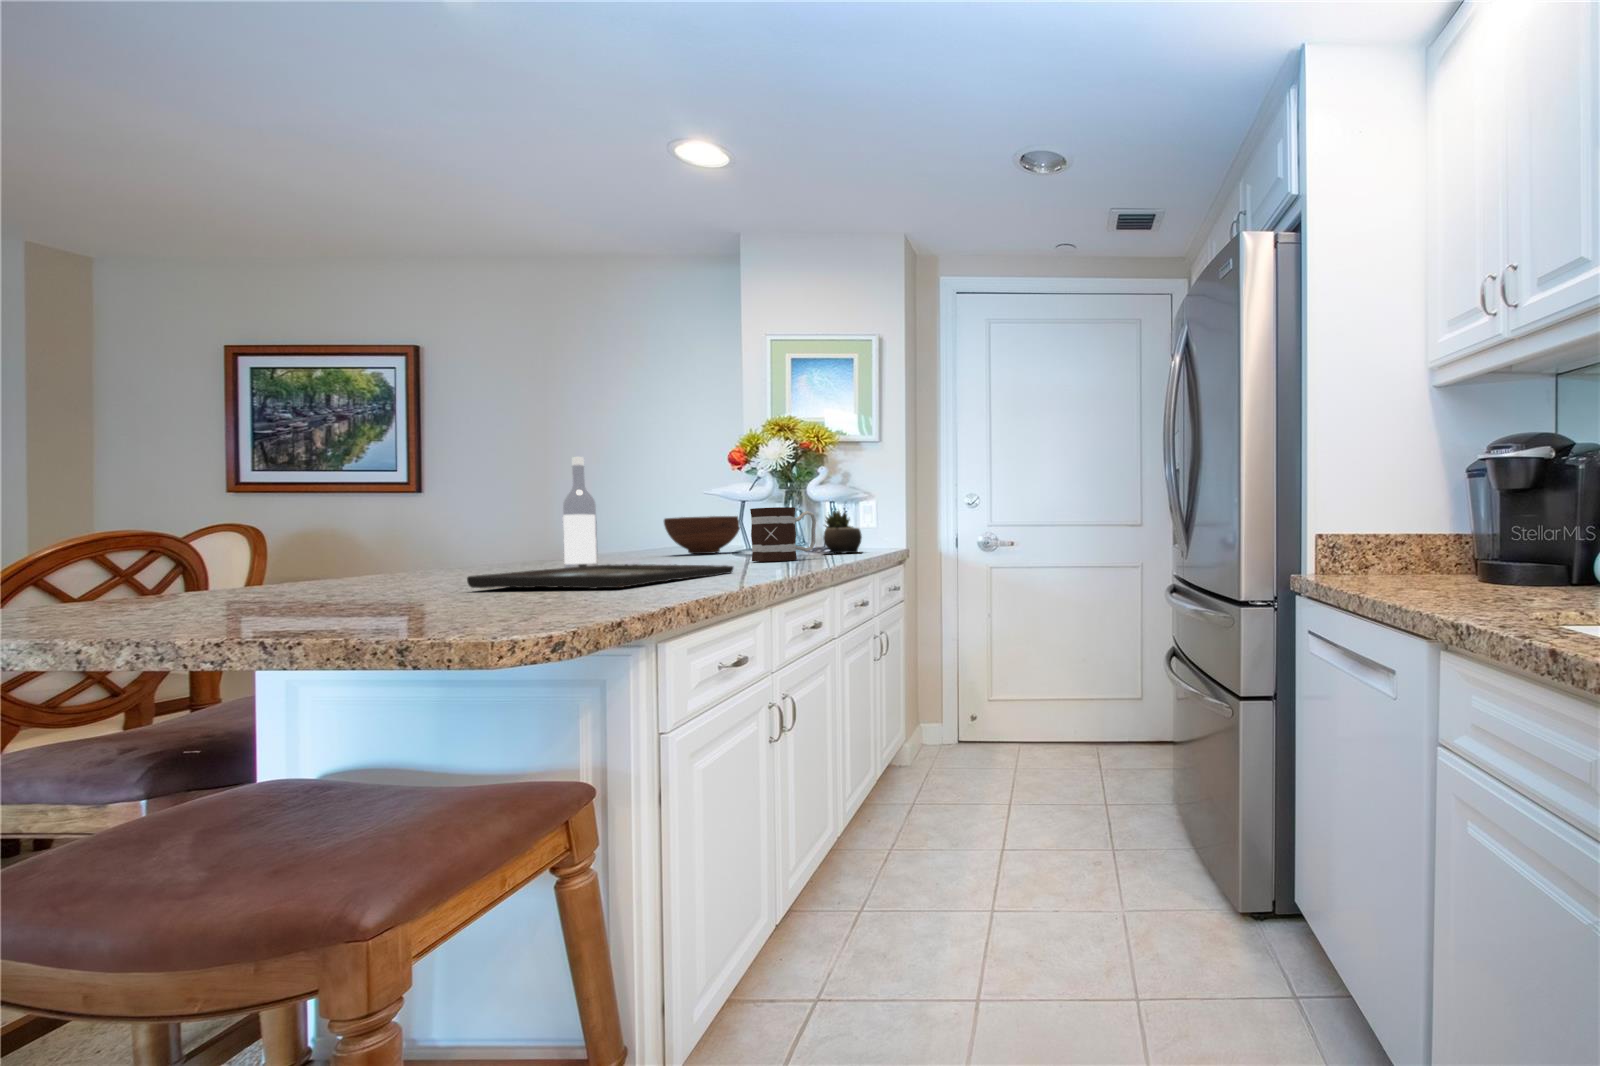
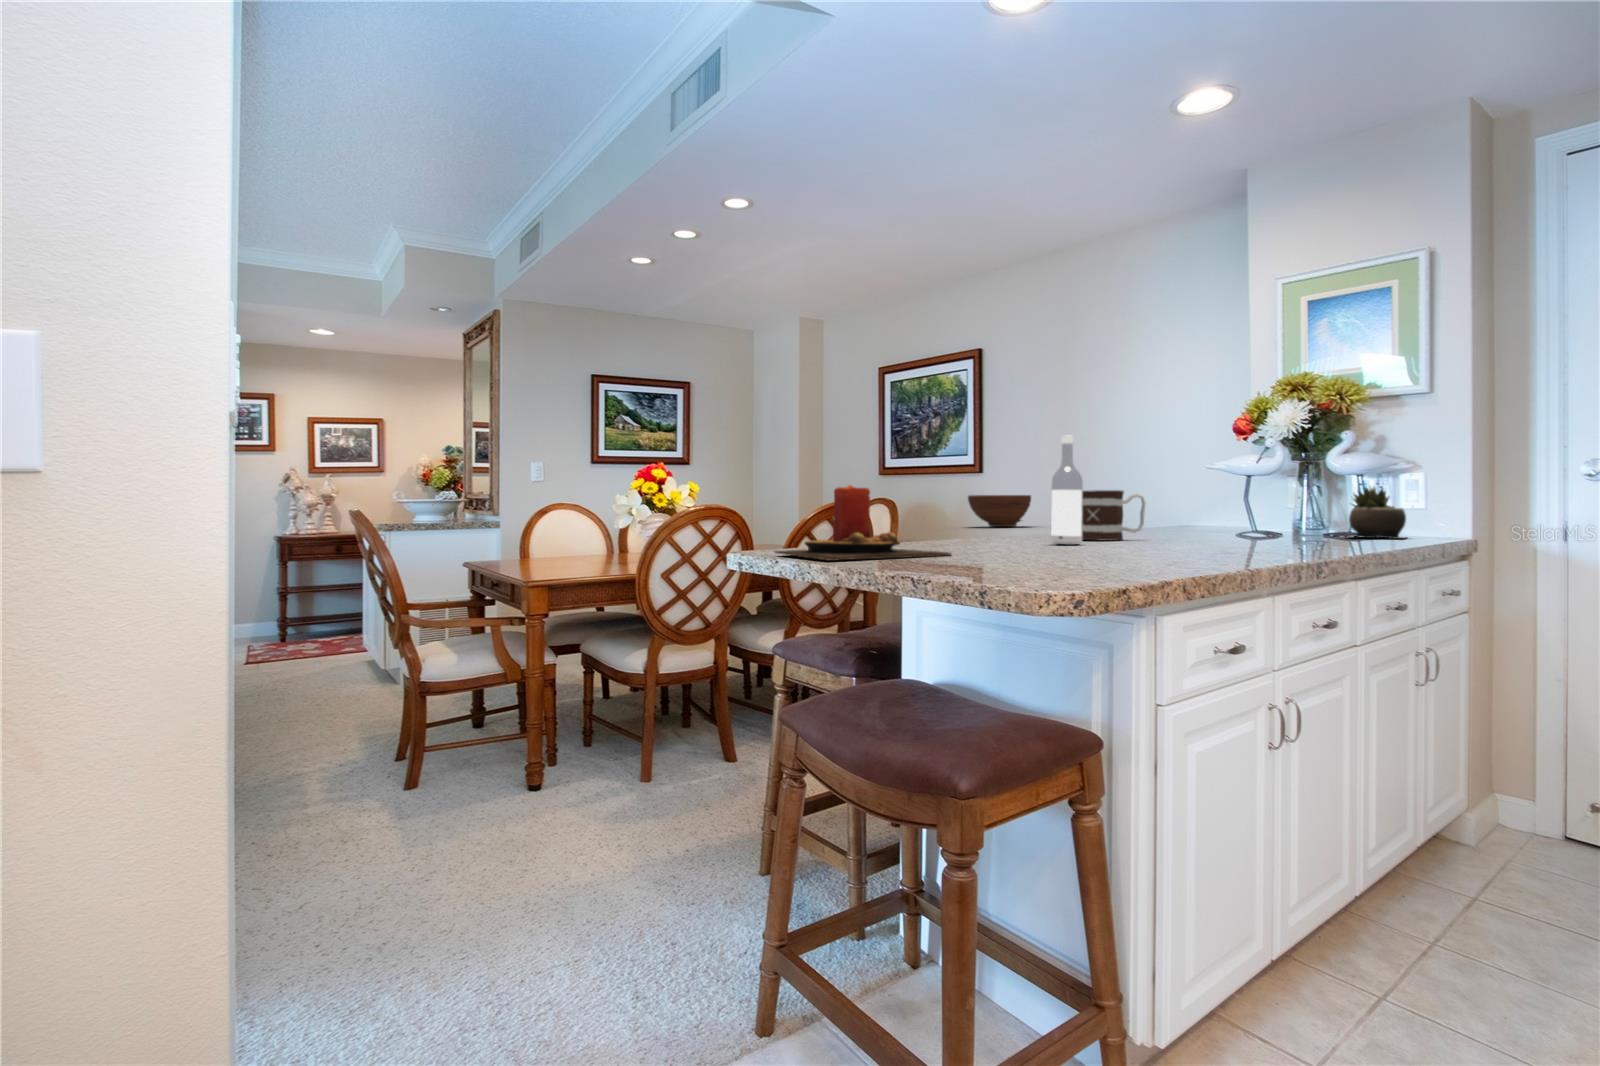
candle: none [135,507,429,615] -> present [775,485,951,561]
mug: present [750,507,816,561] -> present [1082,490,1145,540]
fruit bowl: present [664,516,740,554] -> present [968,495,1031,527]
tray: present [467,564,733,589] -> none [981,539,1230,562]

